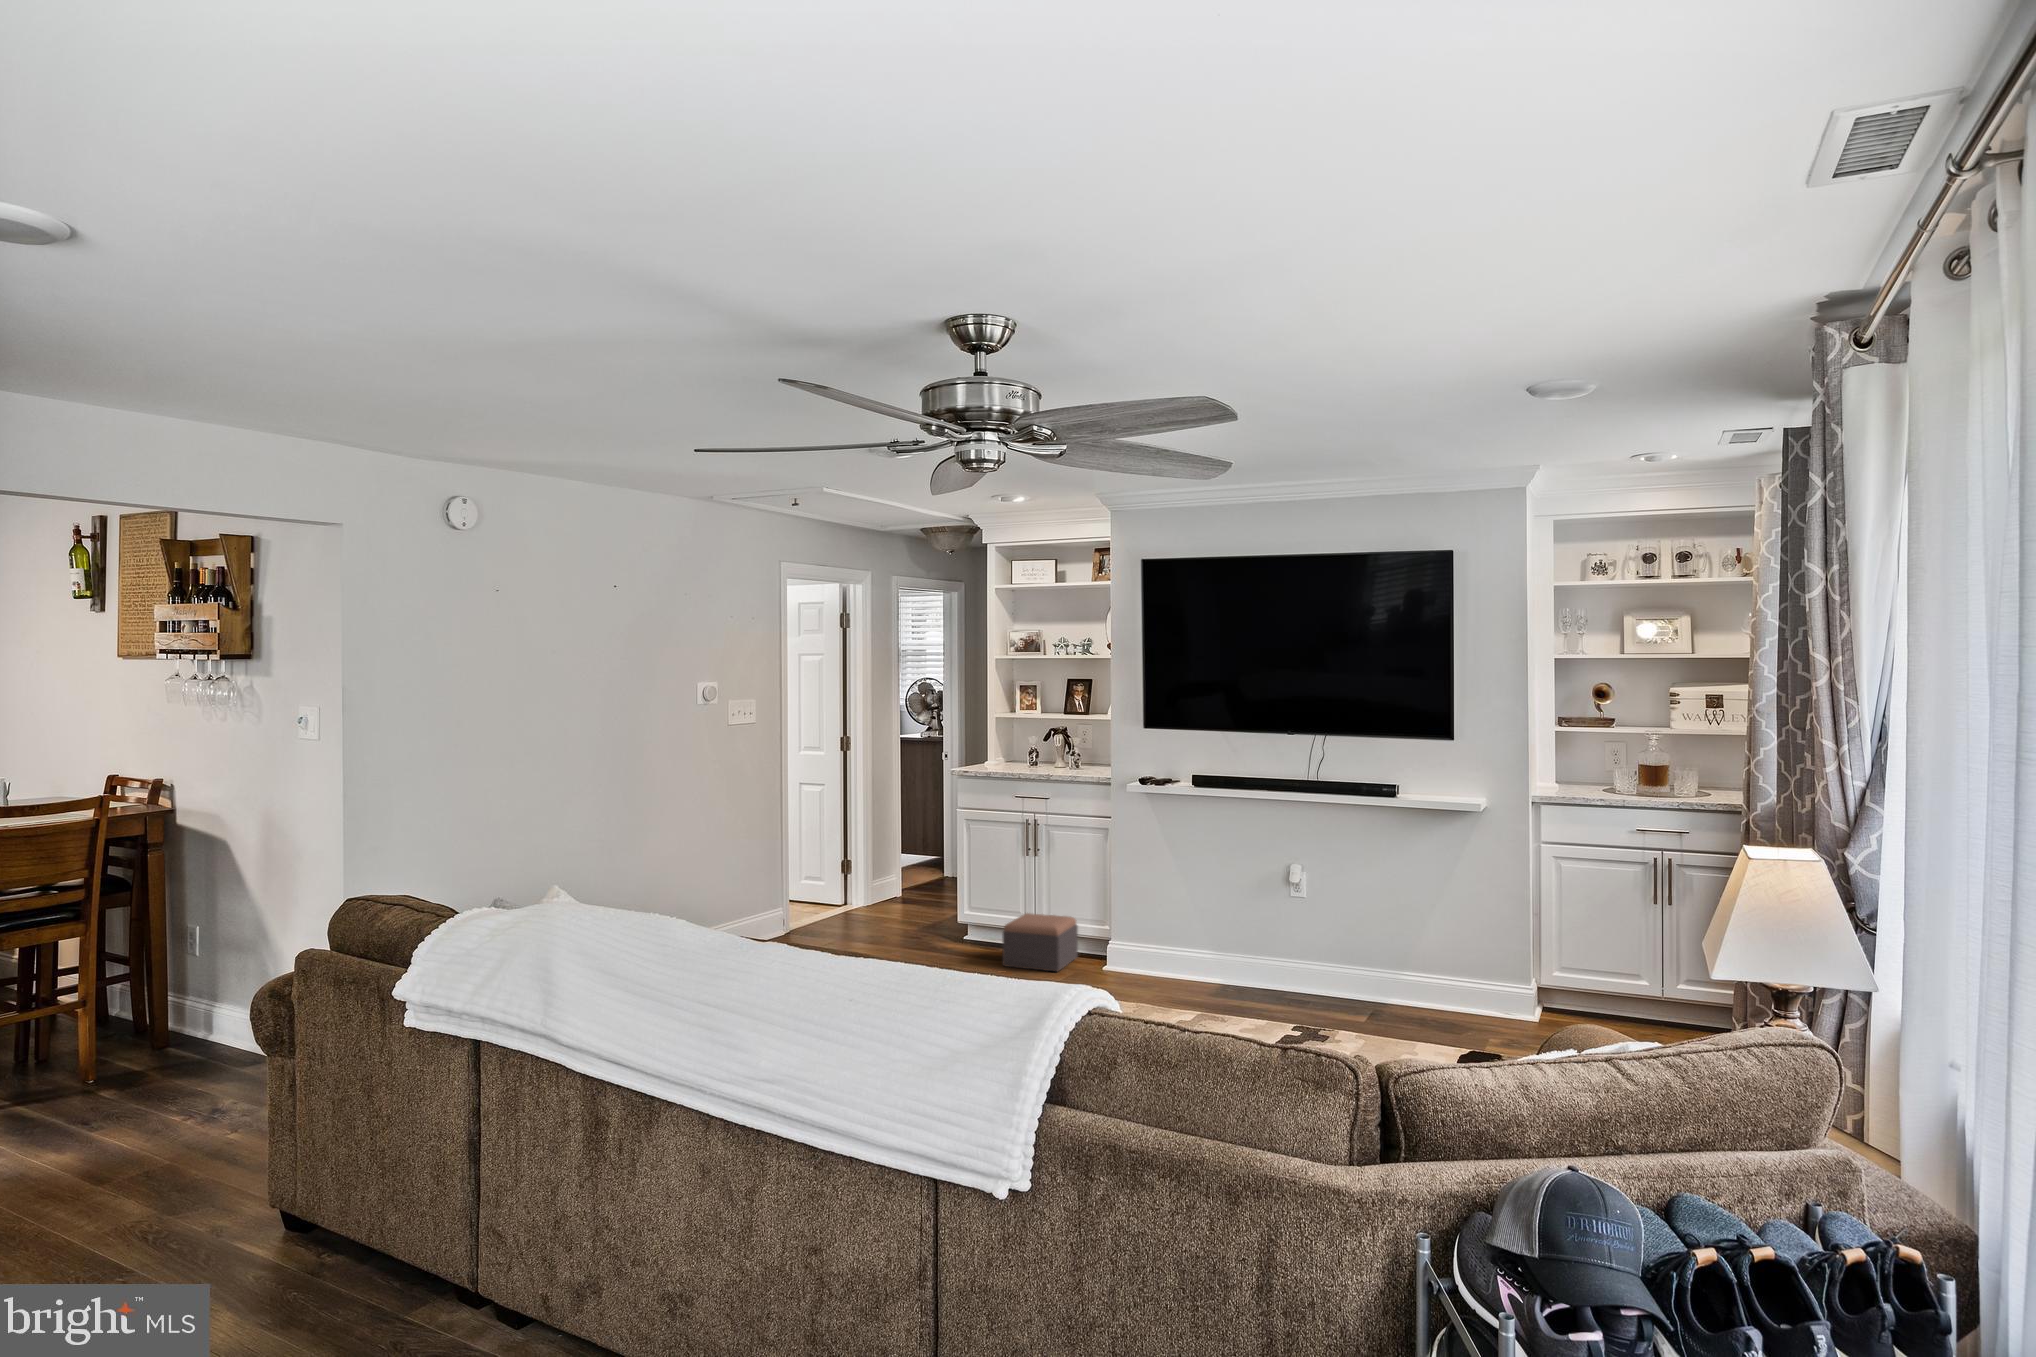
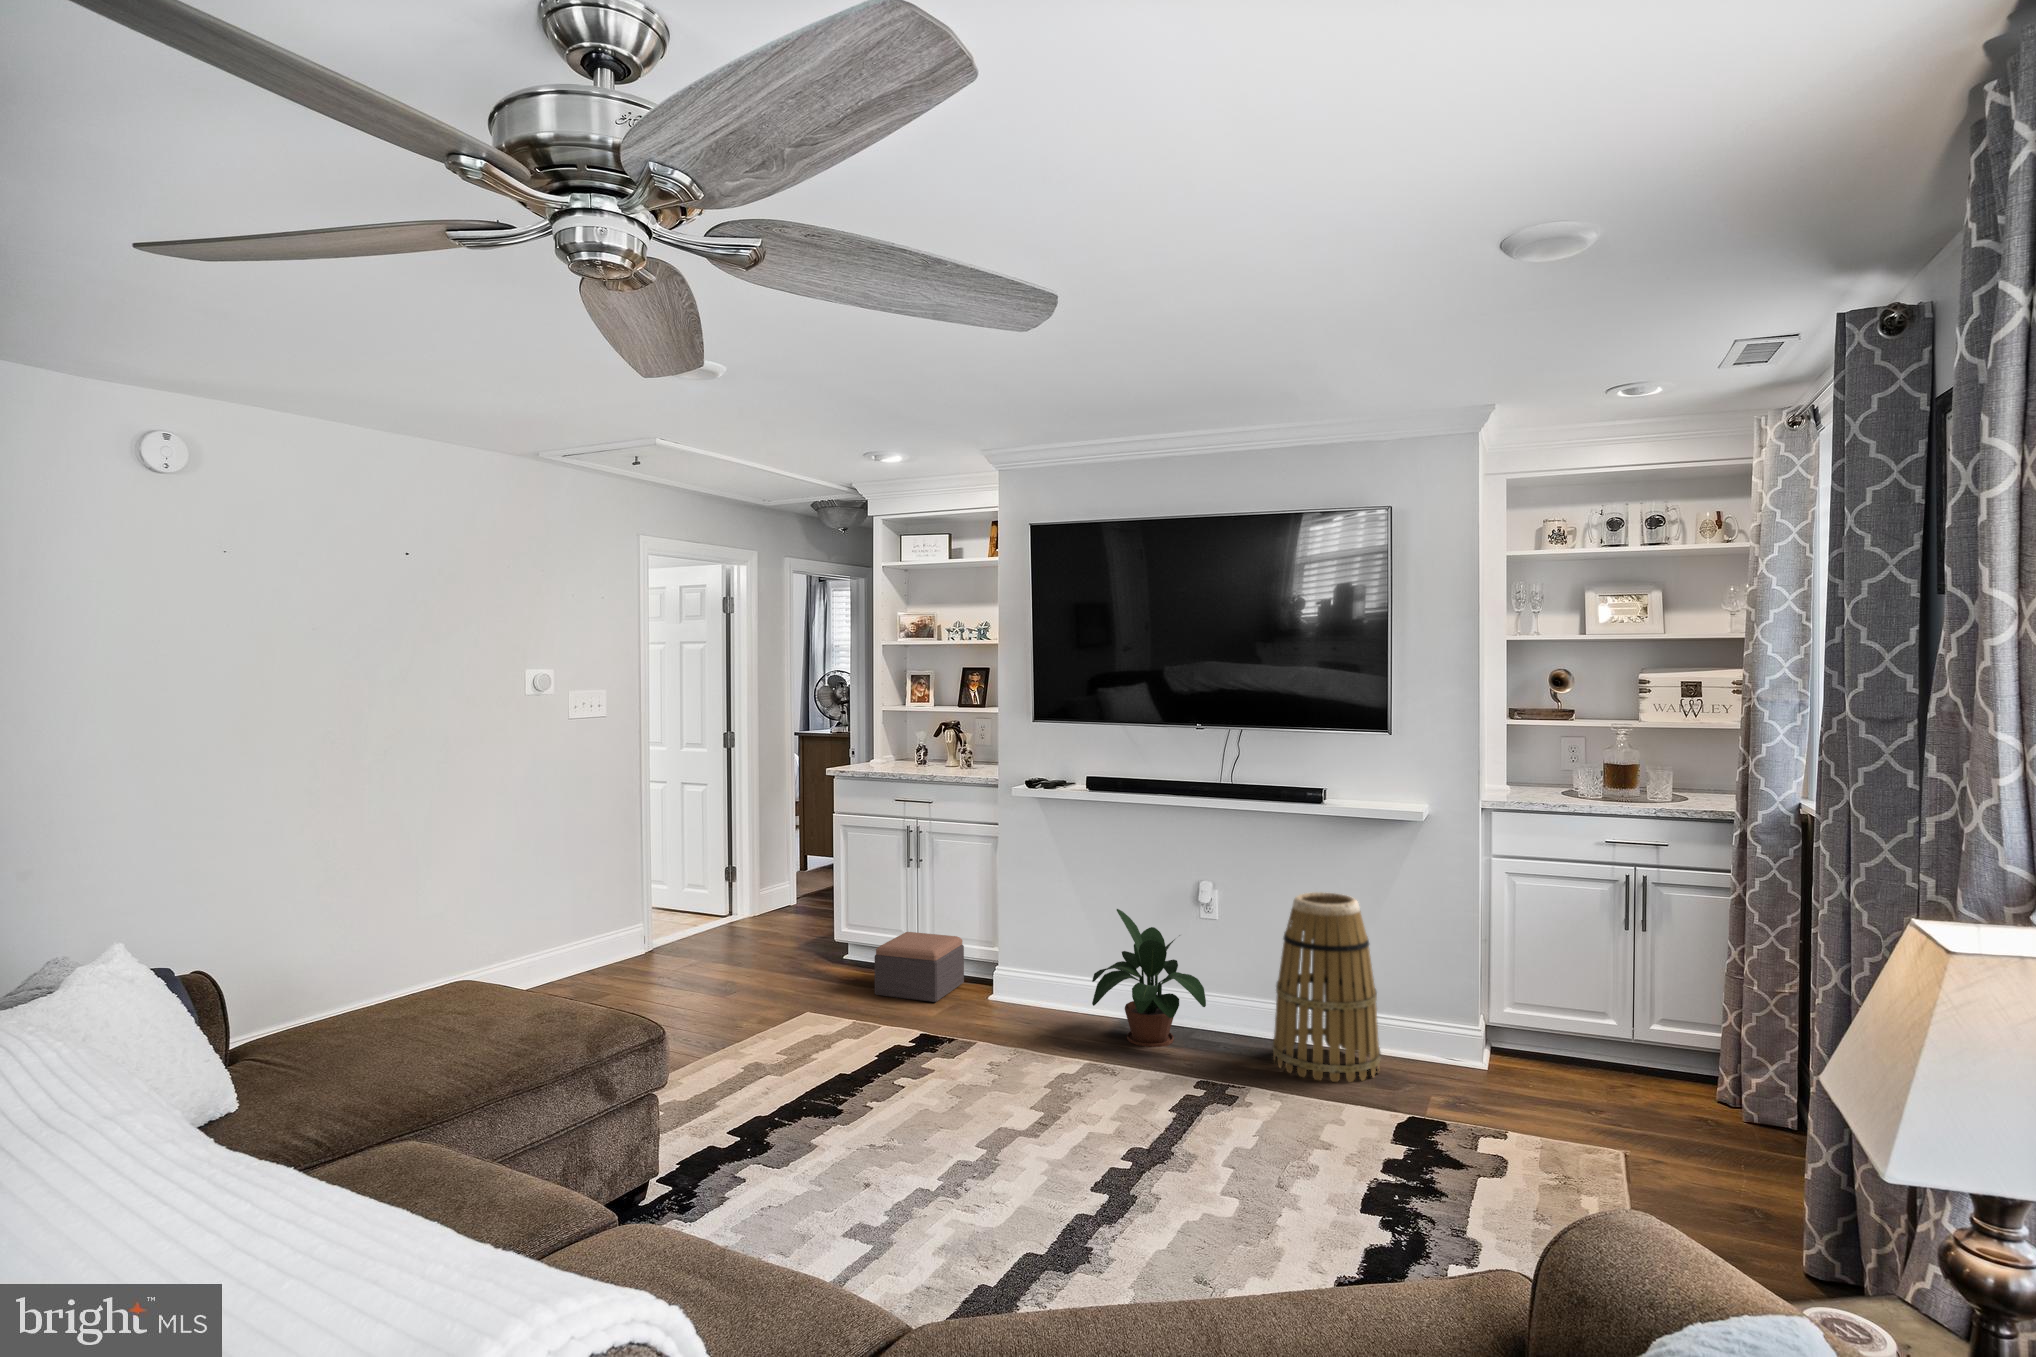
basket: none [1356,873,1447,1029] -> present [1273,892,1381,1082]
potted plant: none [1199,888,1299,1004] -> present [1092,909,1206,1047]

